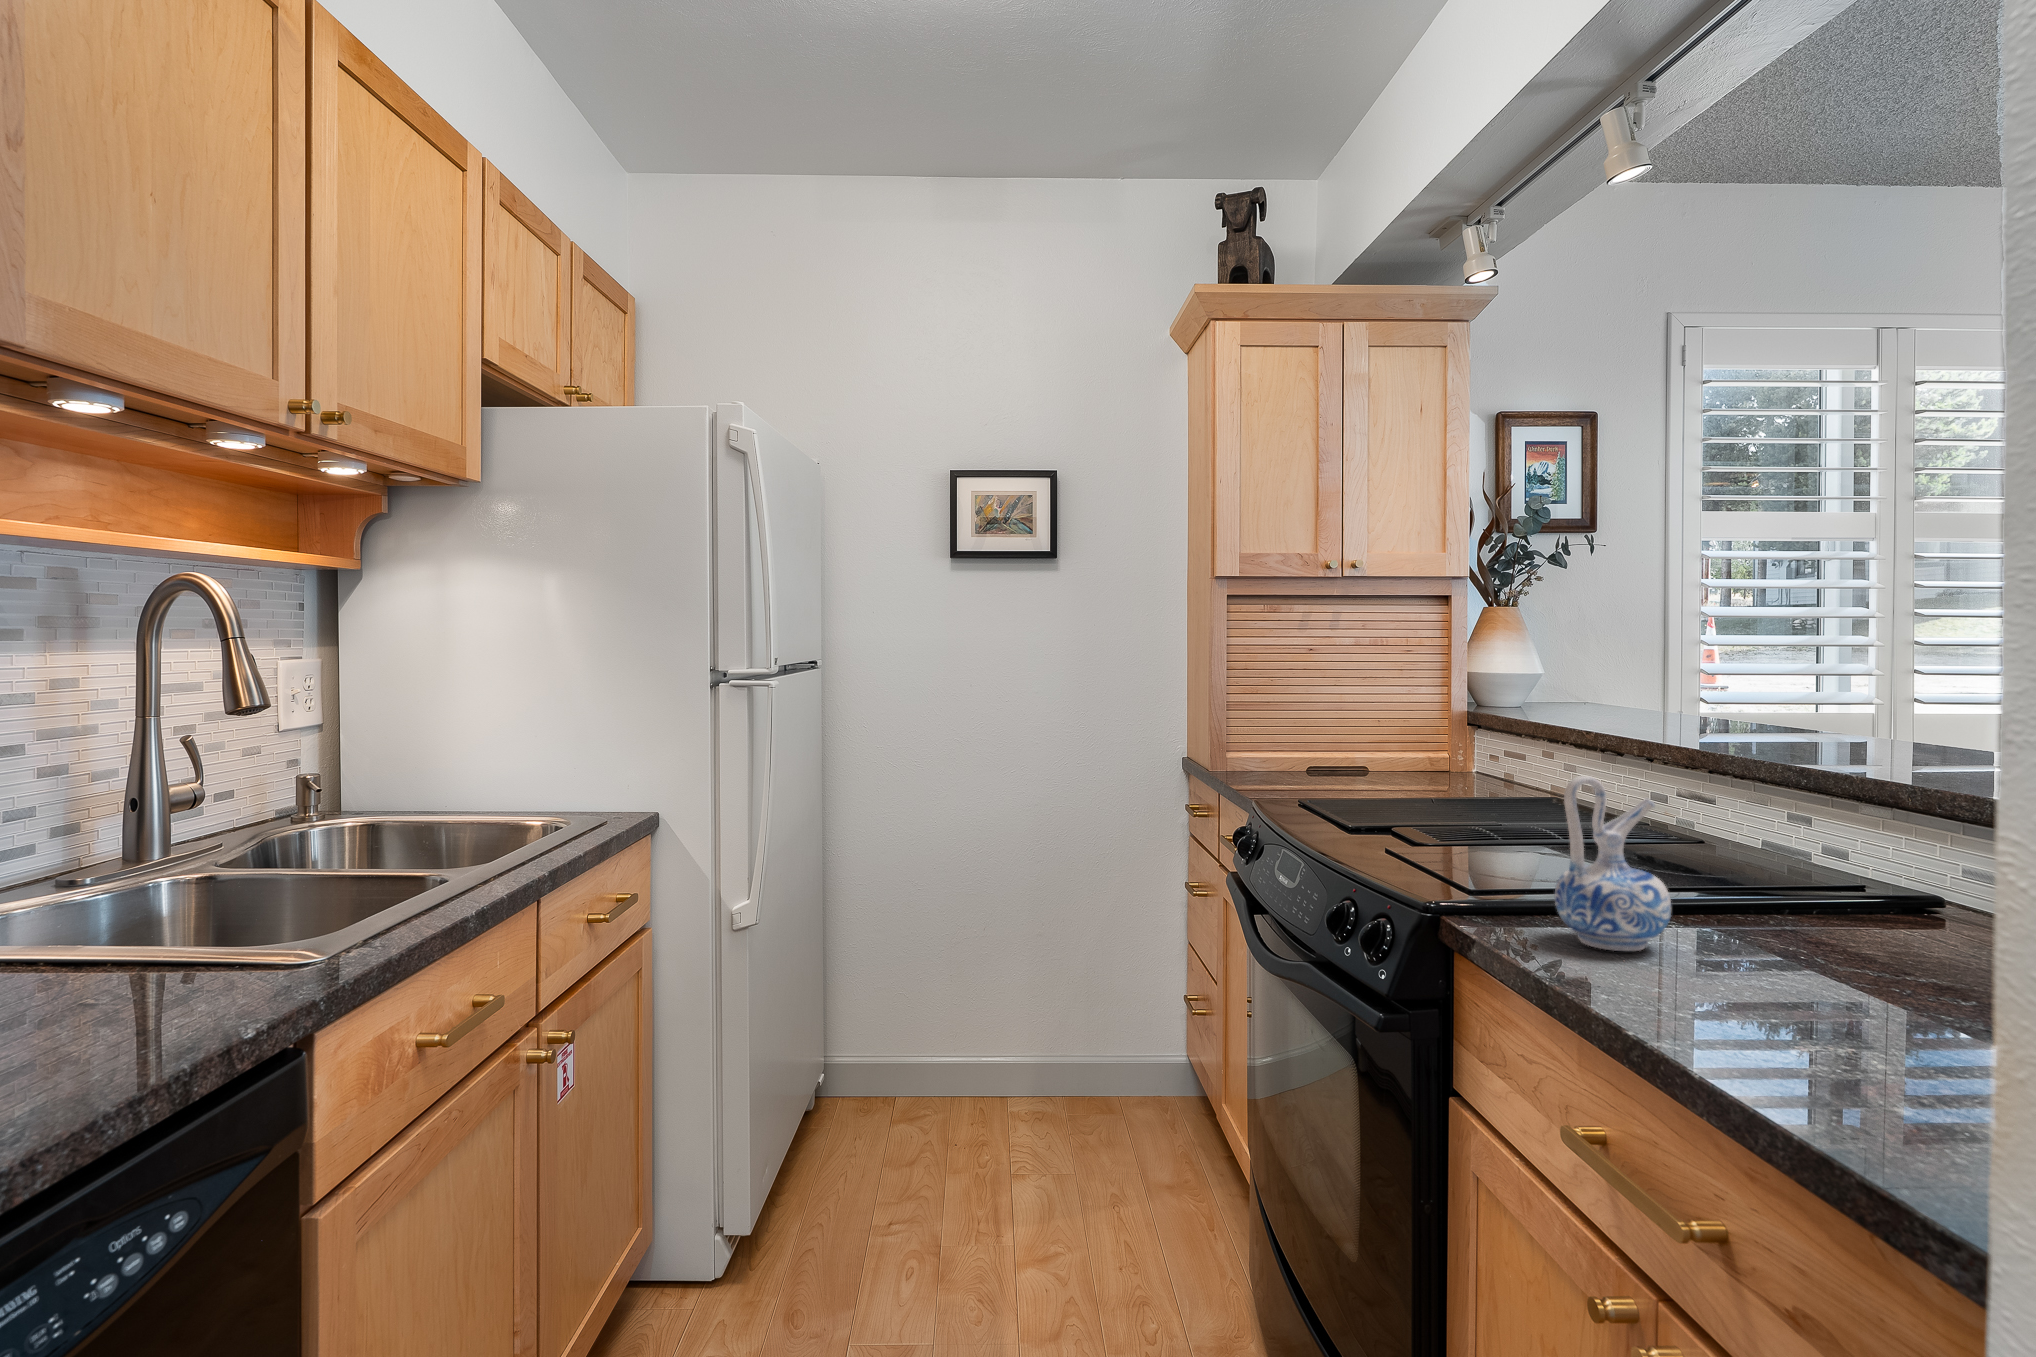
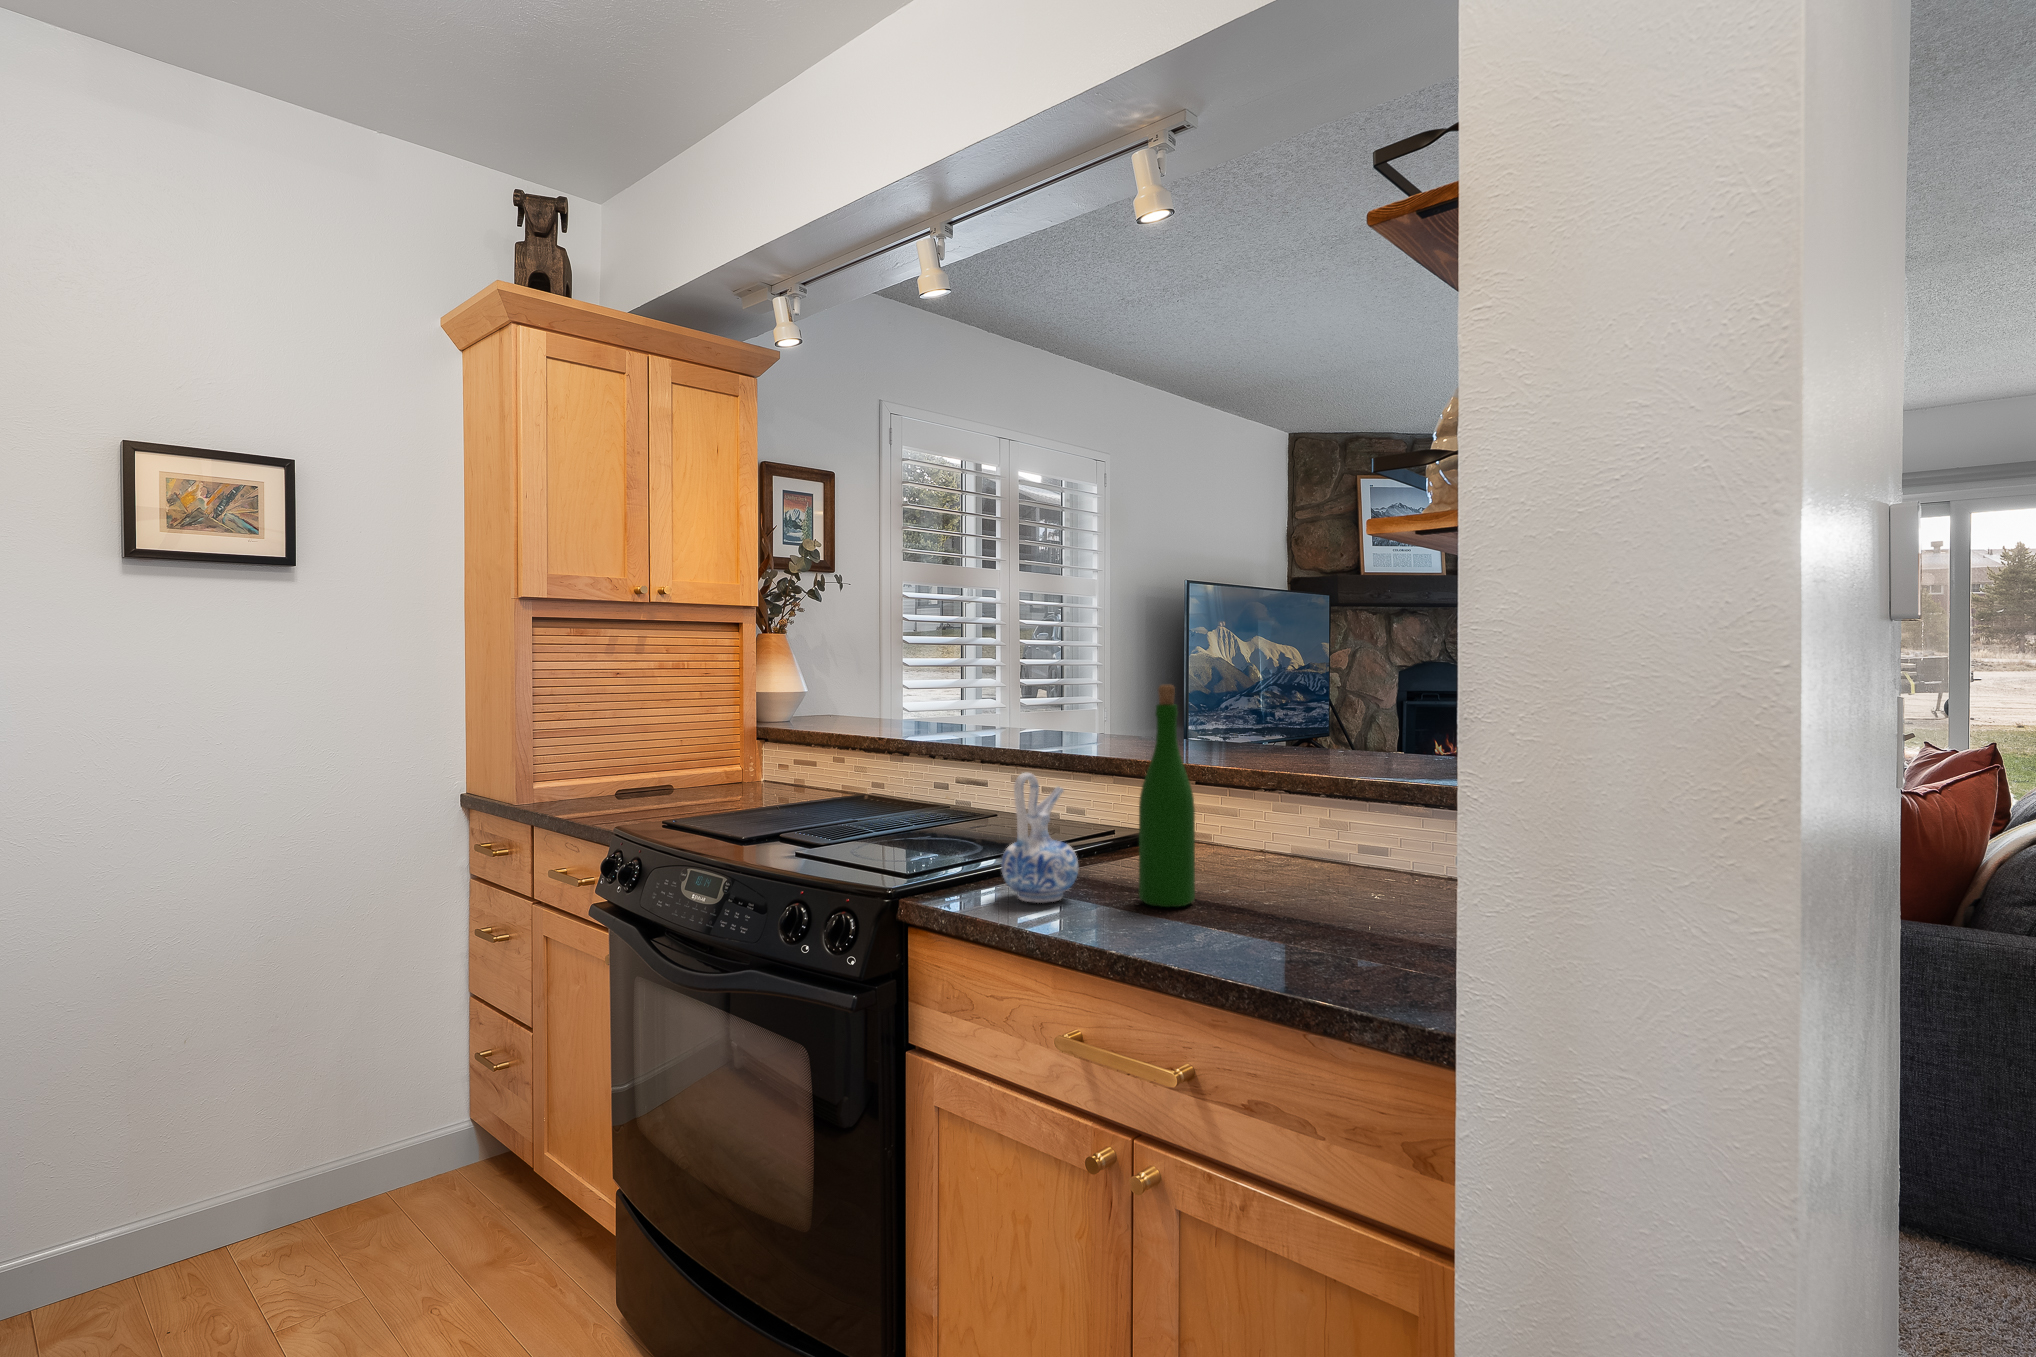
wine bottle: none [1760,661,1859,995] -> present [1139,685,1195,907]

